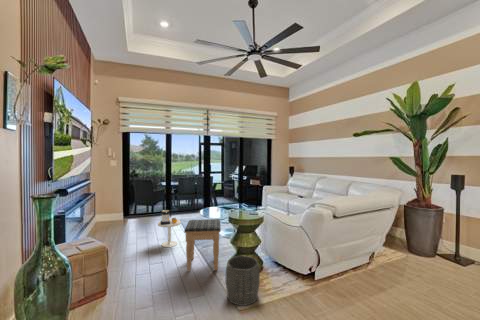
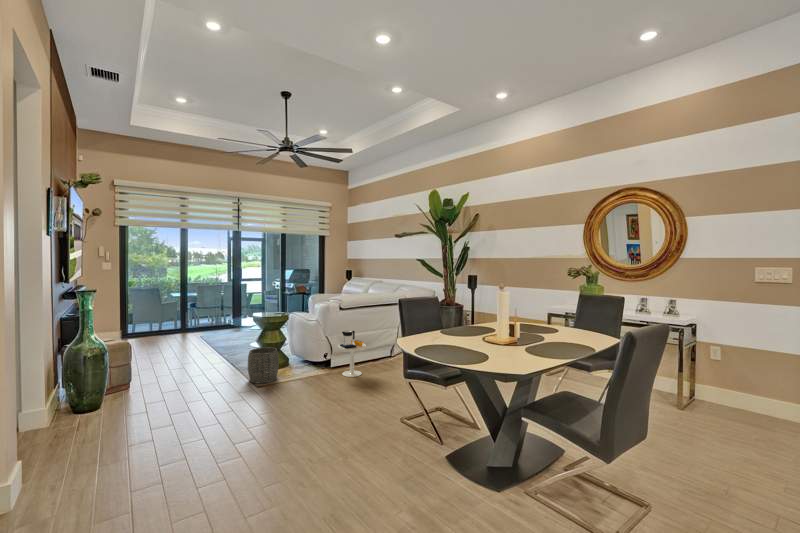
side table: present [158,210,181,247] -> present [338,330,366,377]
footstool: present [184,219,221,271] -> none [208,322,248,370]

